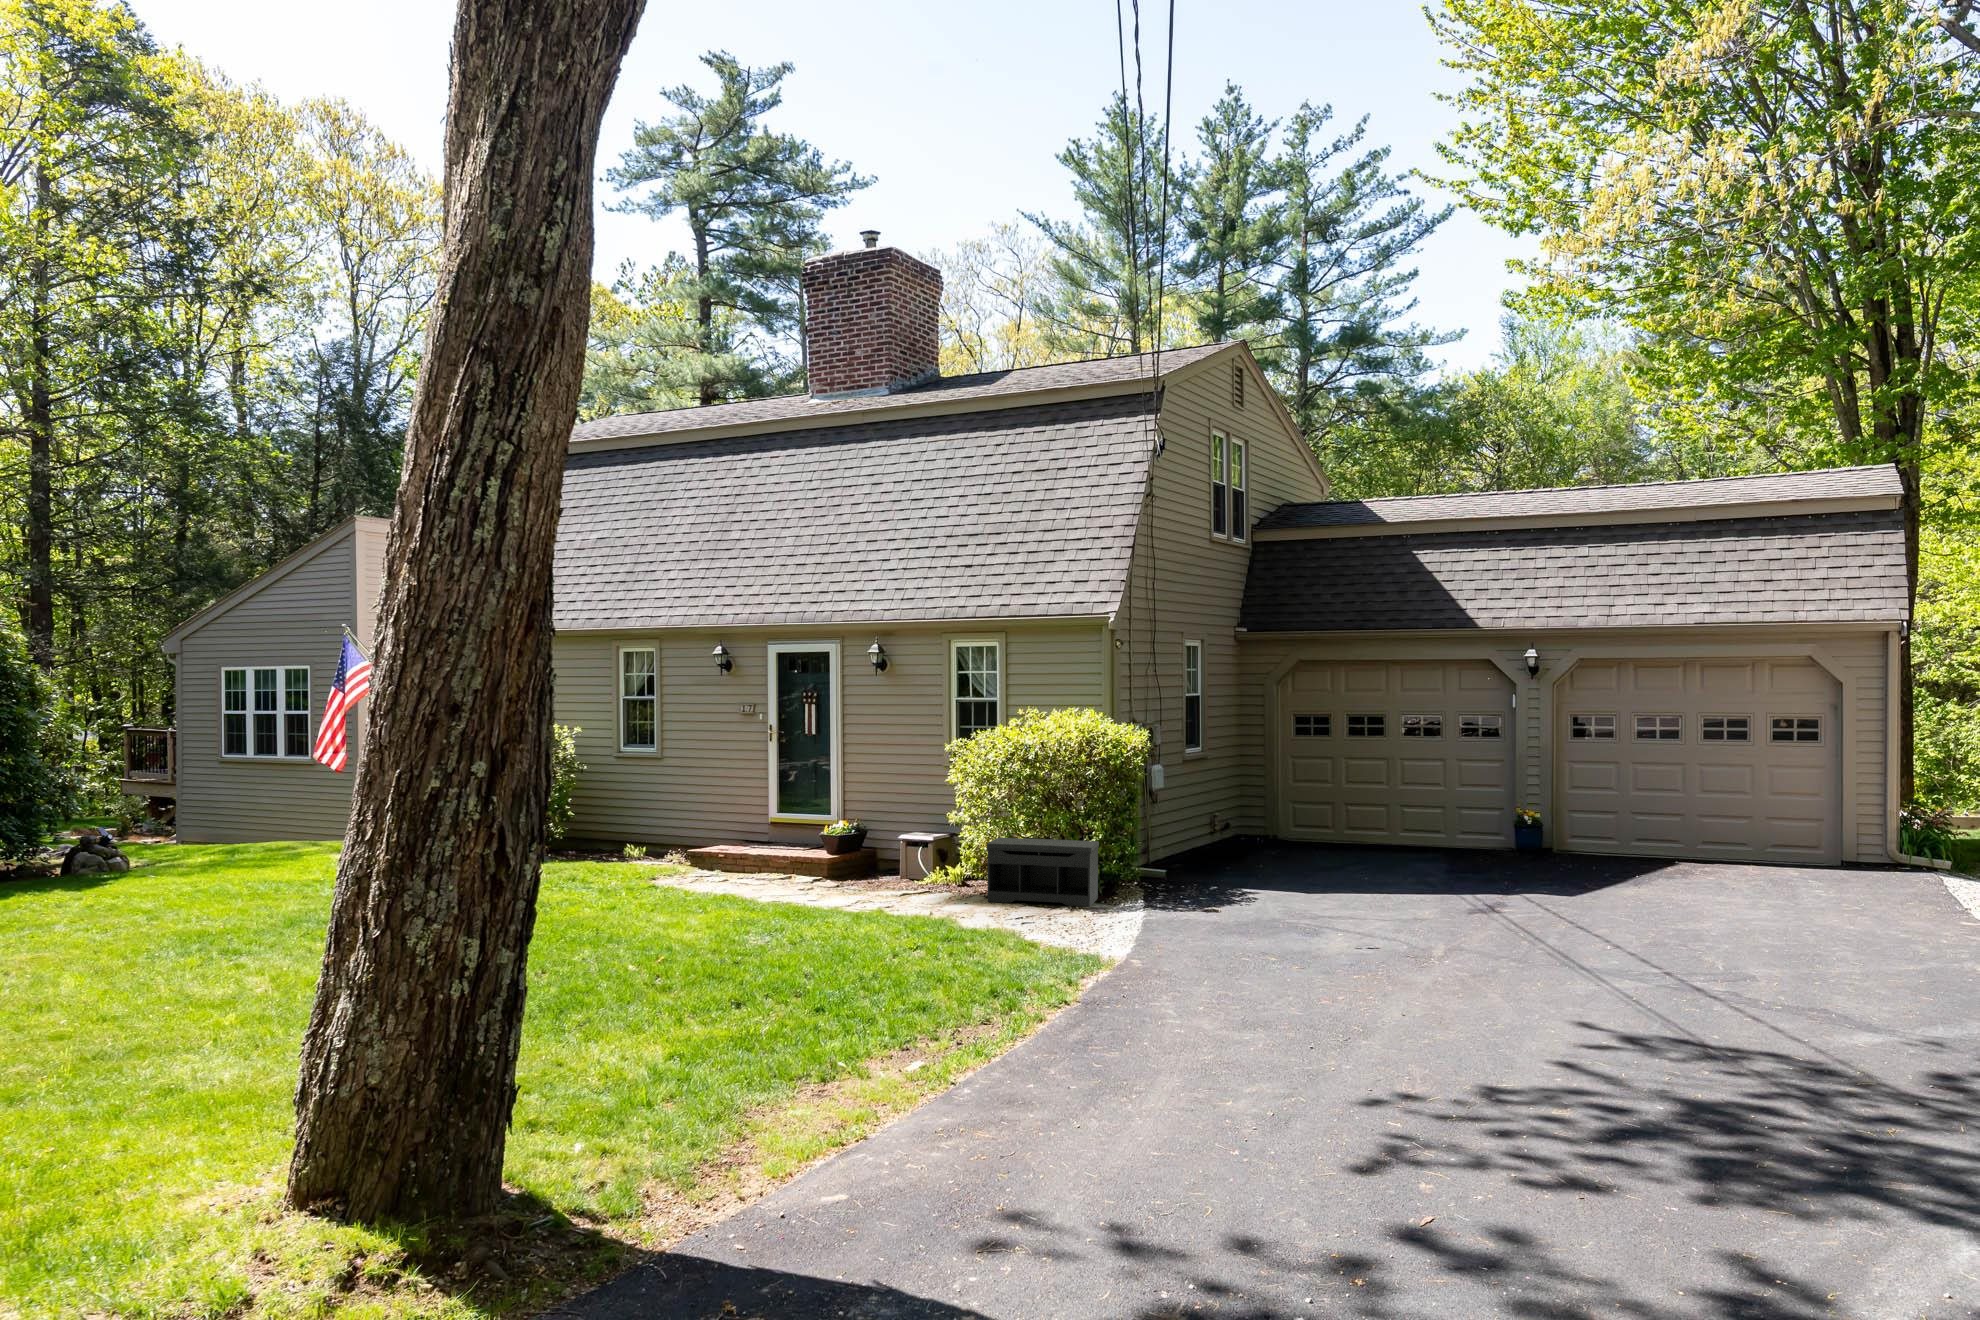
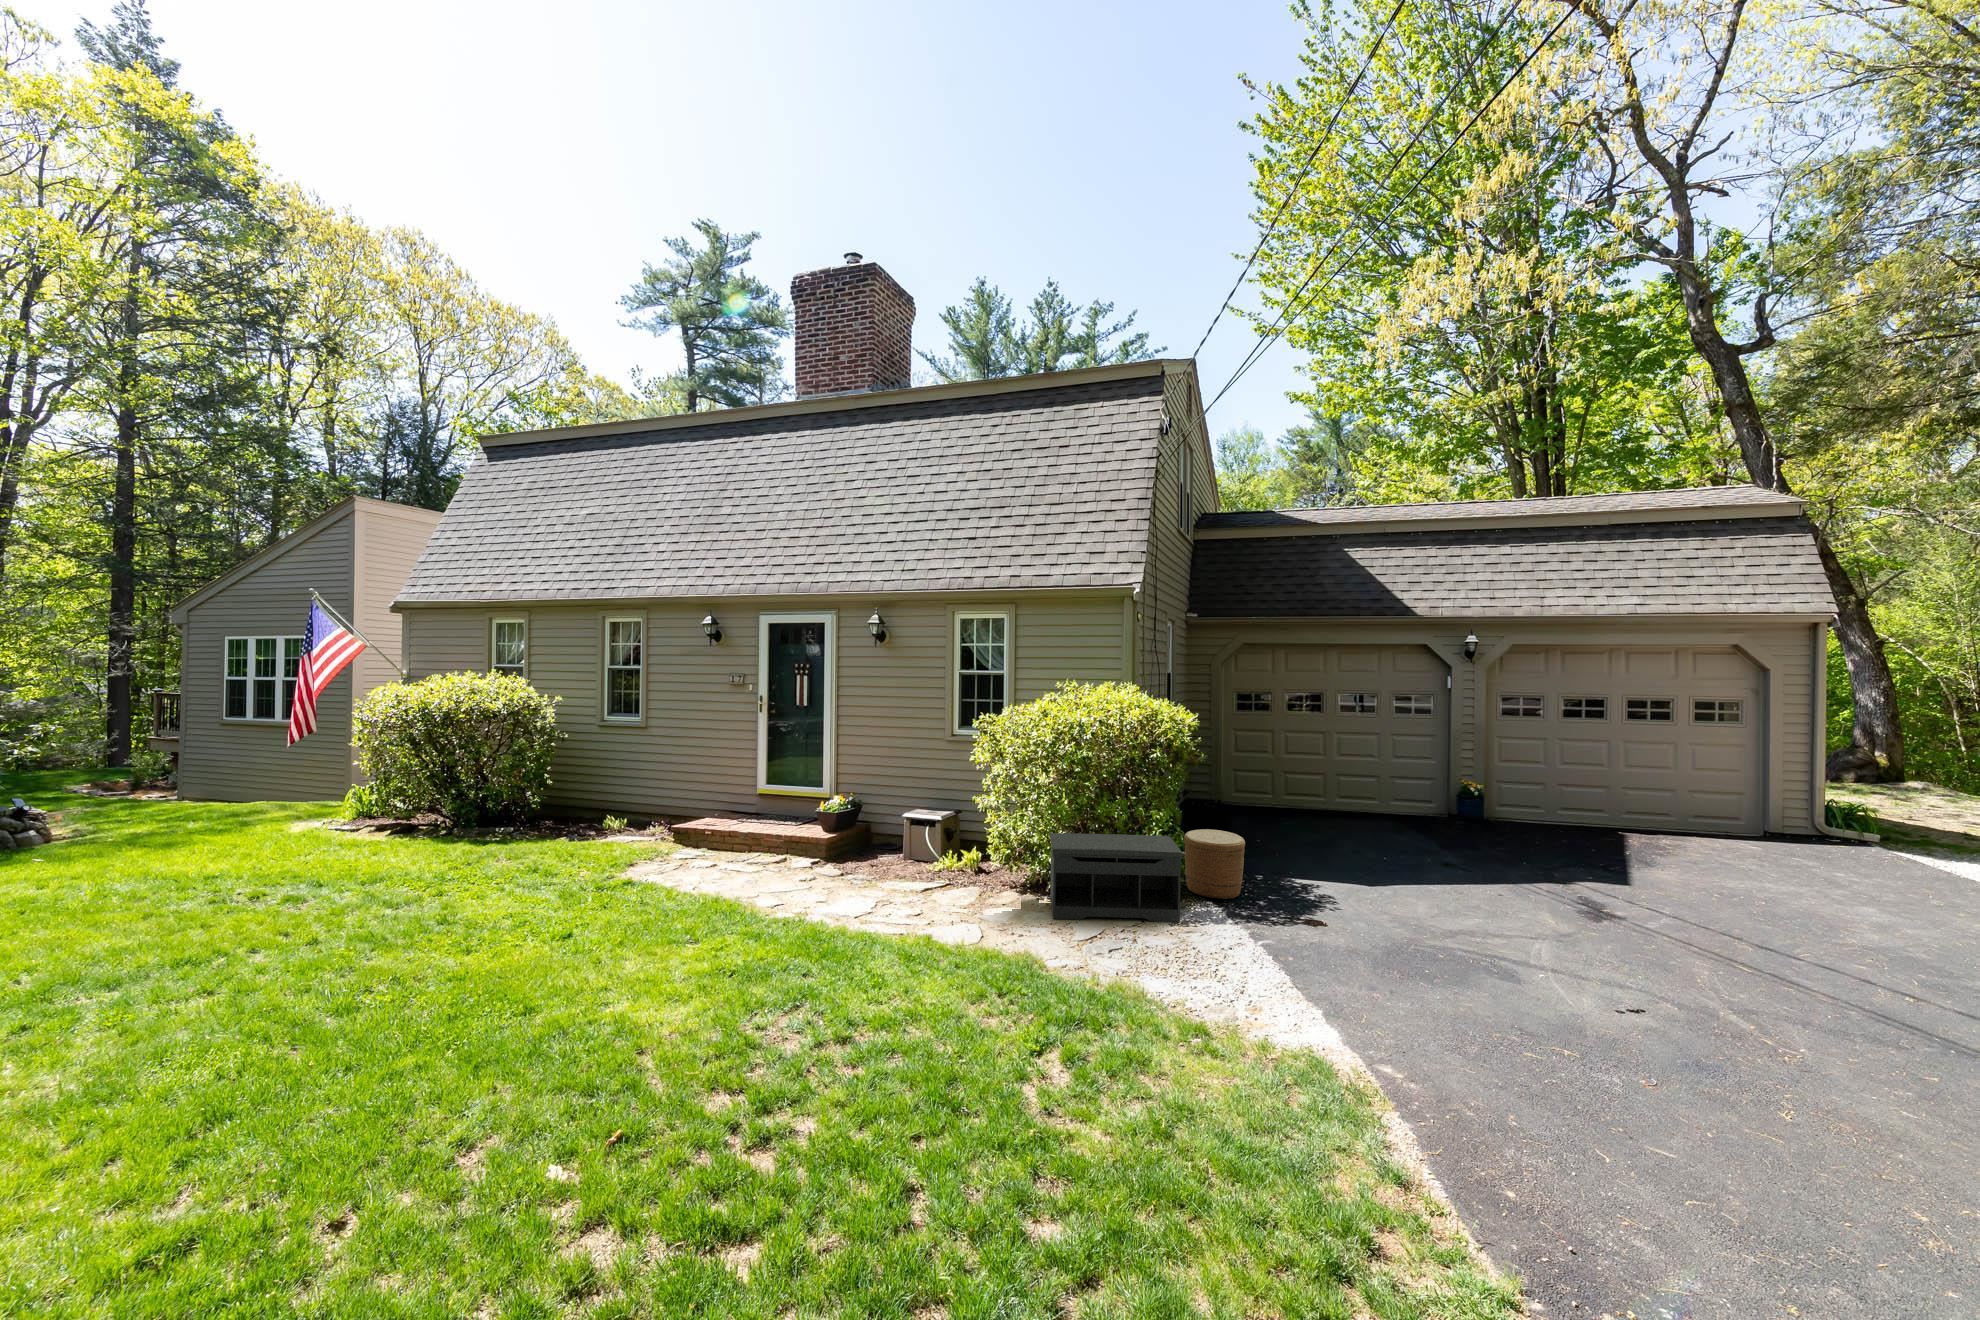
woven basket: none [1123,843,1176,900] -> present [1184,829,1245,899]

